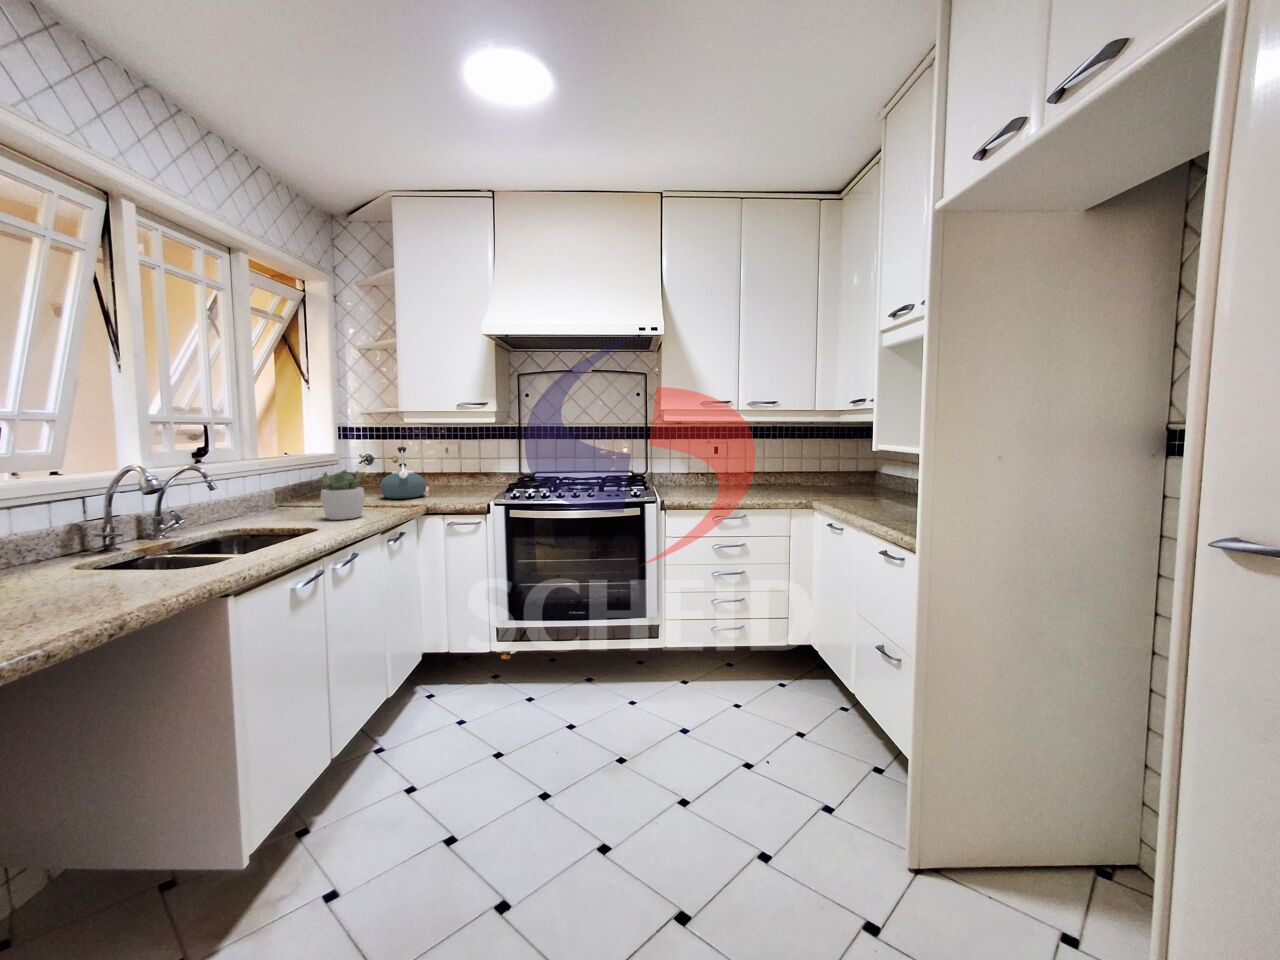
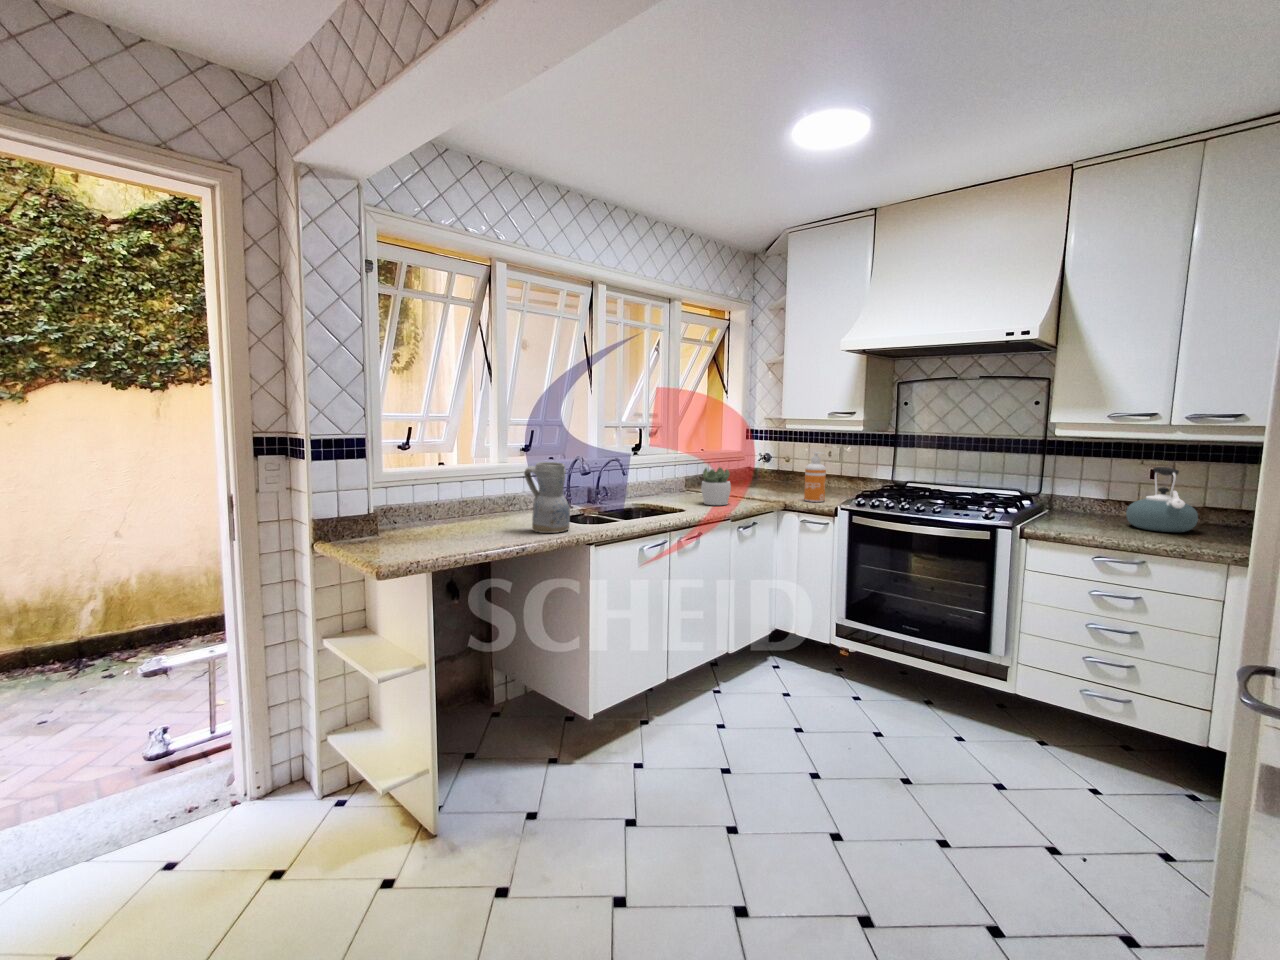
soap dispenser: none [444,446,468,502] -> present [804,452,826,502]
kettle: present [380,447,427,499] -> present [1126,467,1198,532]
ceramic pitcher: none [71,470,179,590] -> present [524,462,570,533]

